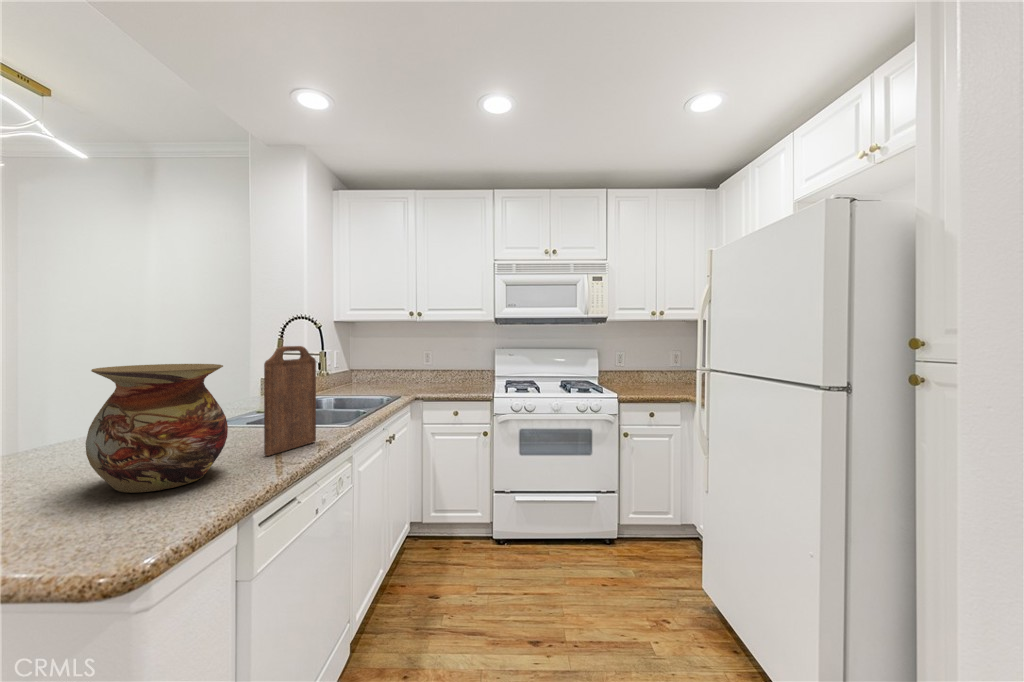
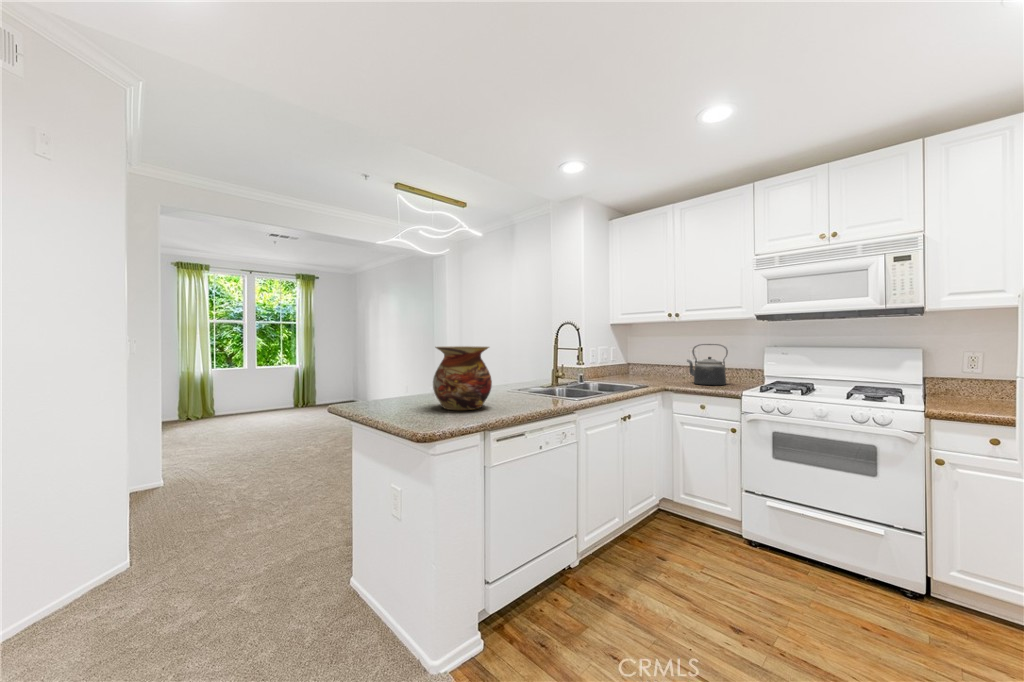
cutting board: present [264,346,316,456] -> none [516,337,551,406]
kettle: none [426,346,467,389] -> present [687,344,728,385]

